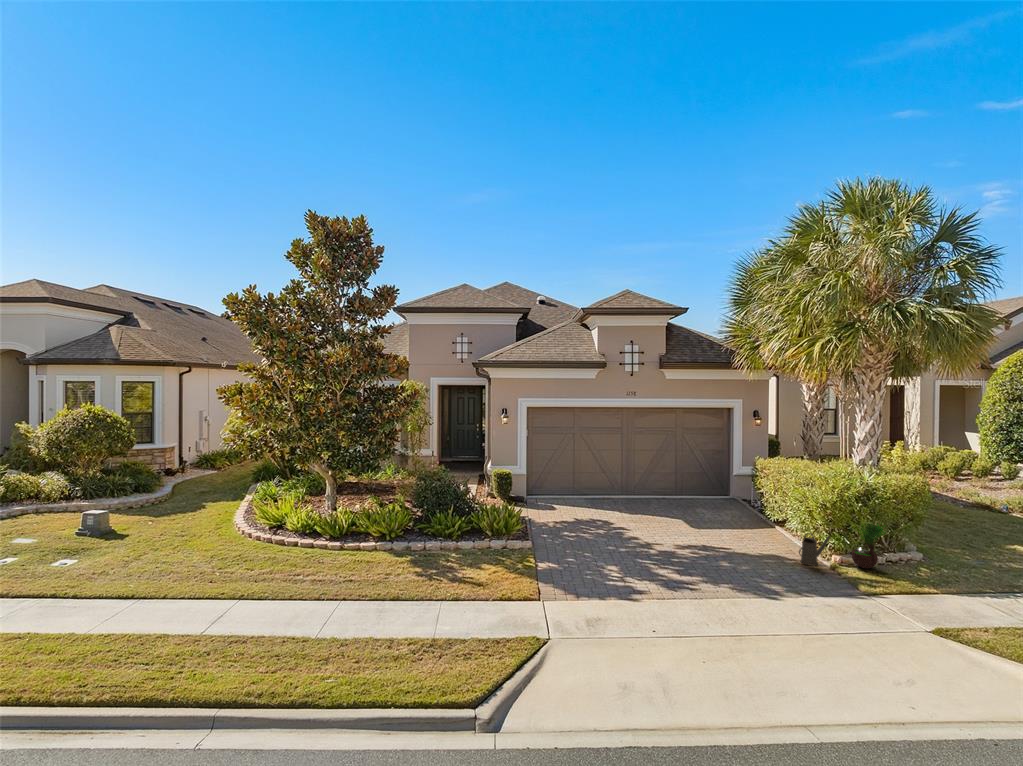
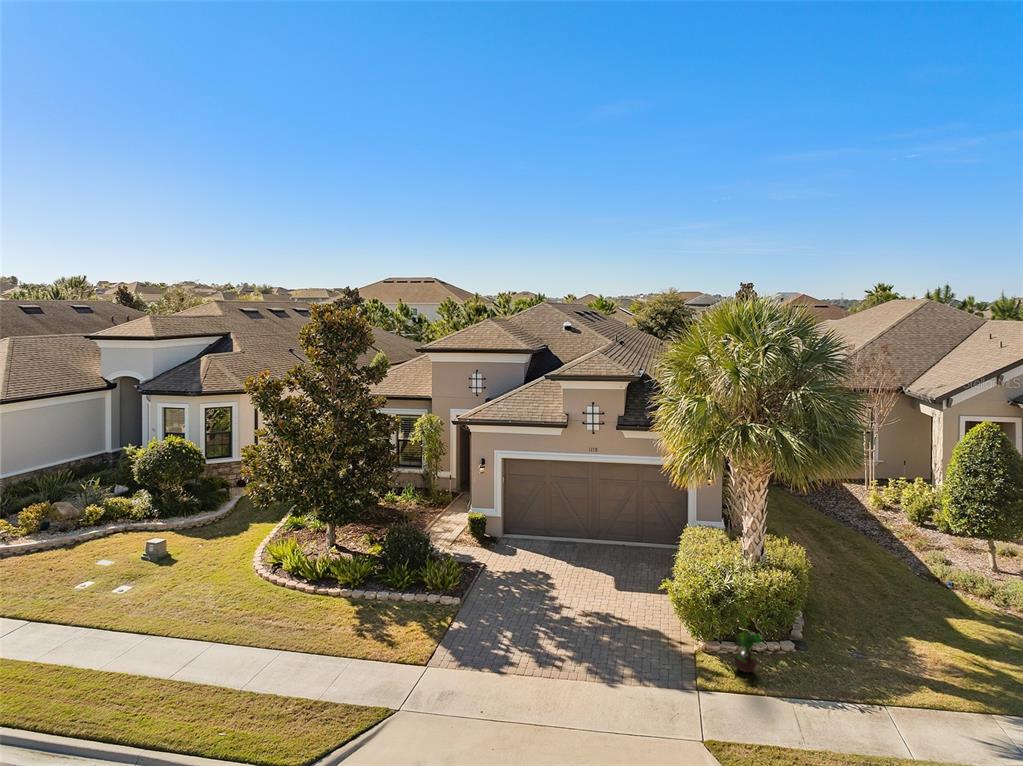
watering can: present [799,533,830,566] -> none [684,630,719,662]

